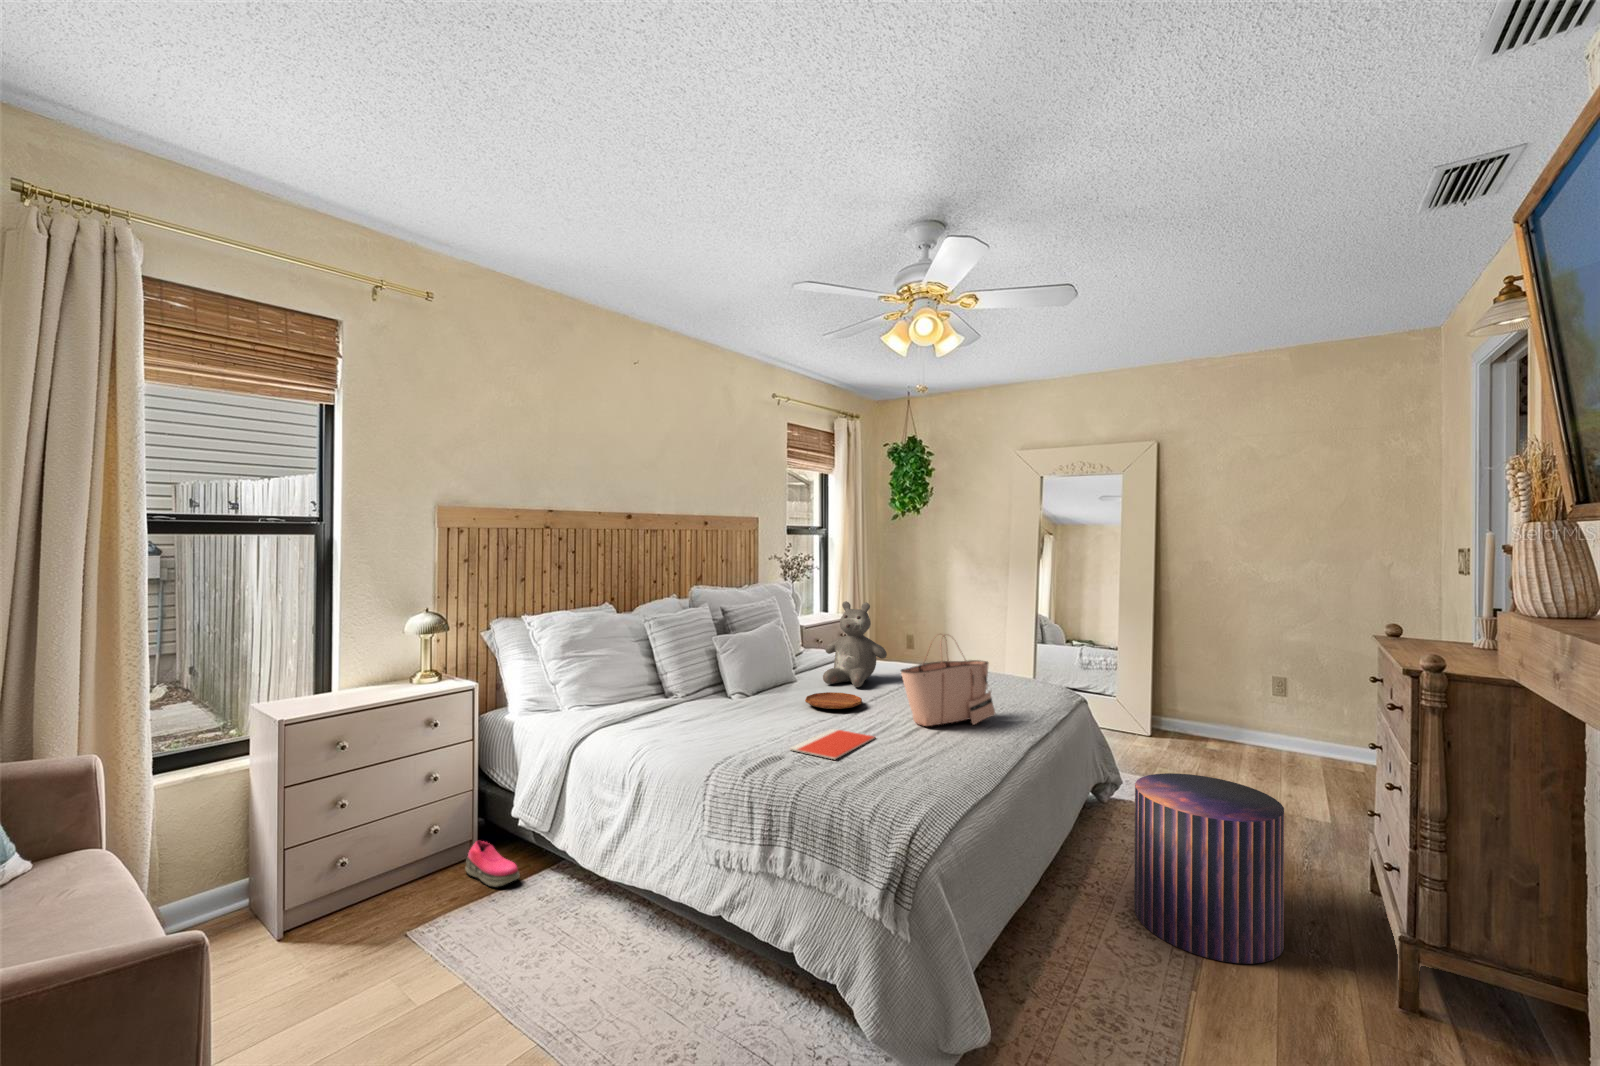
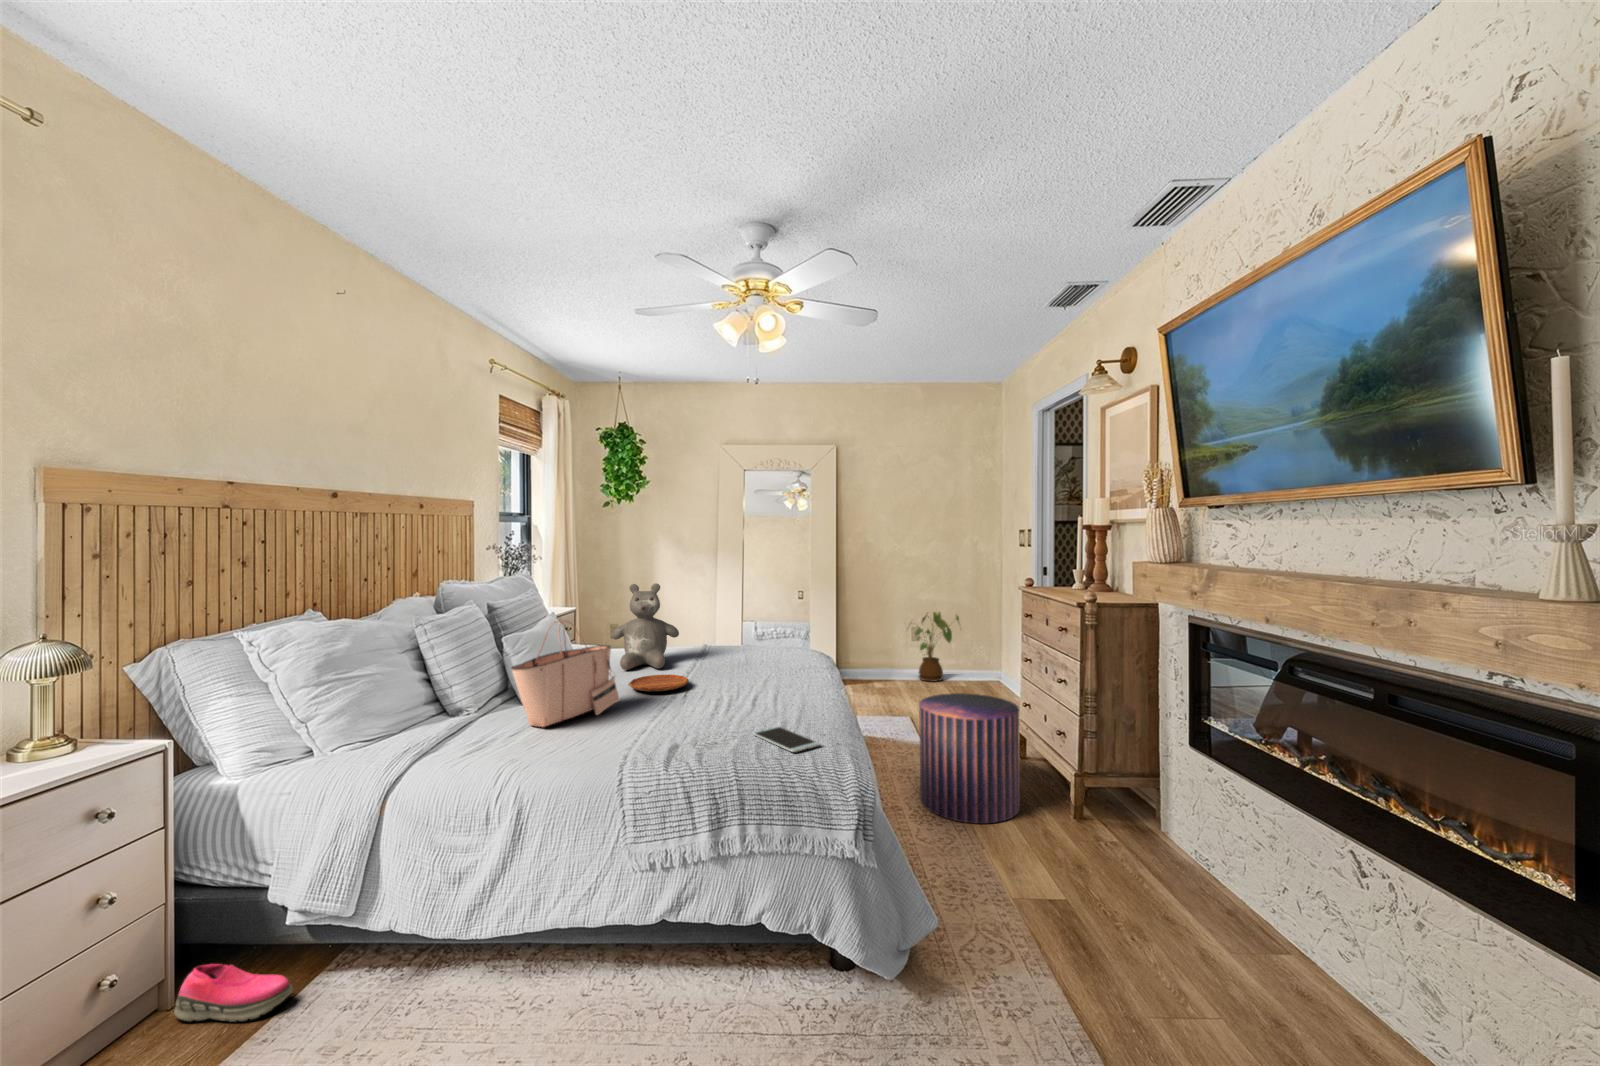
tote bag: present [901,635,995,726] -> present [511,622,619,727]
house plant: none [1255,667,1349,764] -> present [915,612,959,682]
notebook: present [789,729,875,759] -> none [677,707,738,734]
smartphone: none [851,763,897,791] -> present [753,727,819,752]

